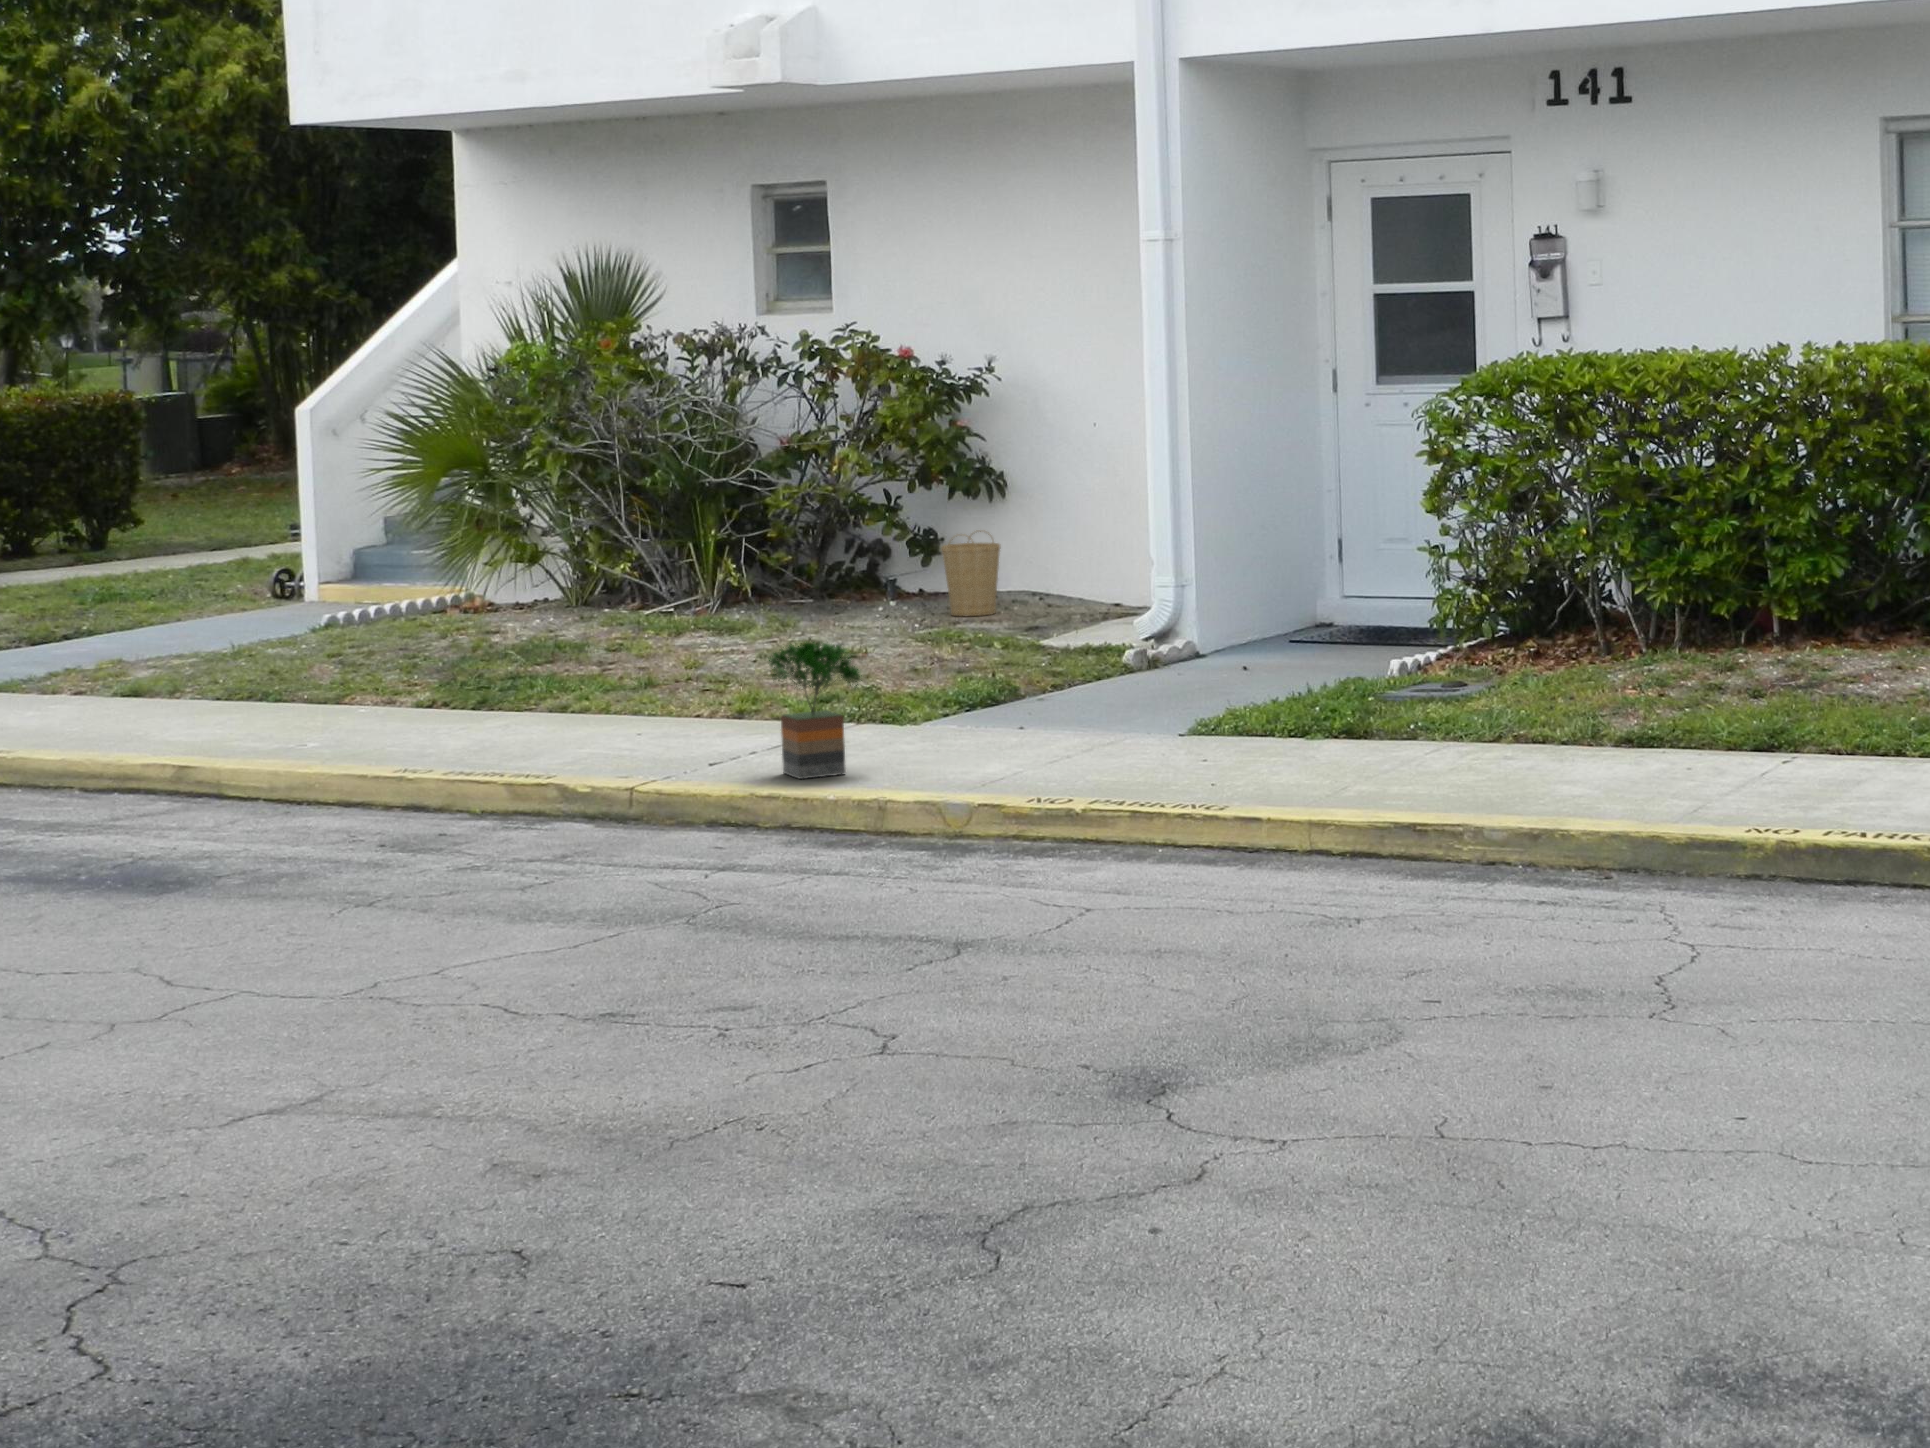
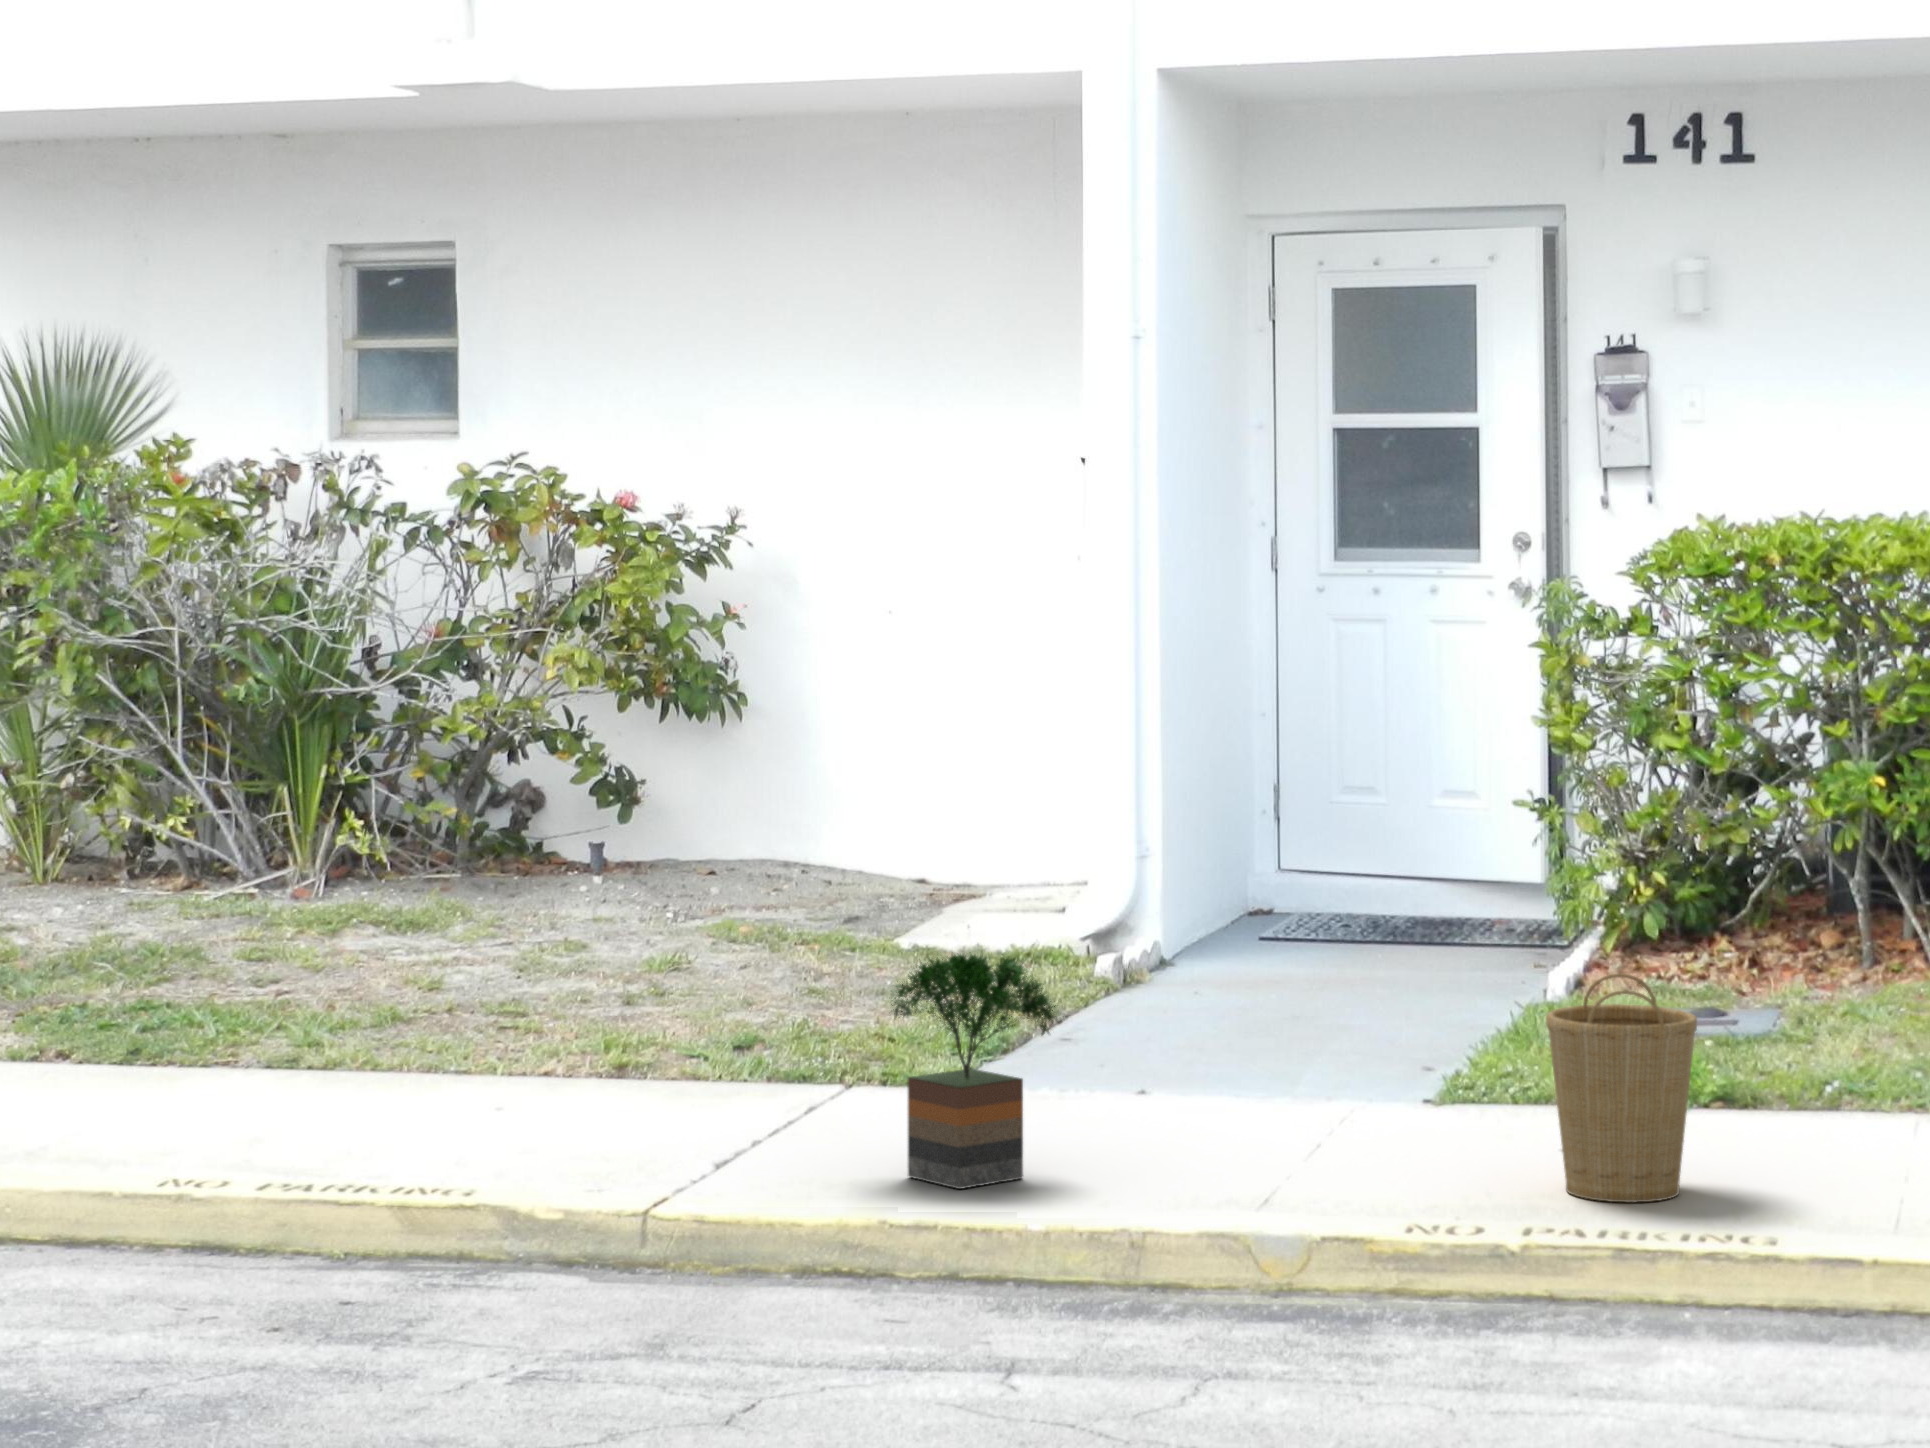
basket: present [941,531,1000,616] -> present [1546,974,1697,1202]

